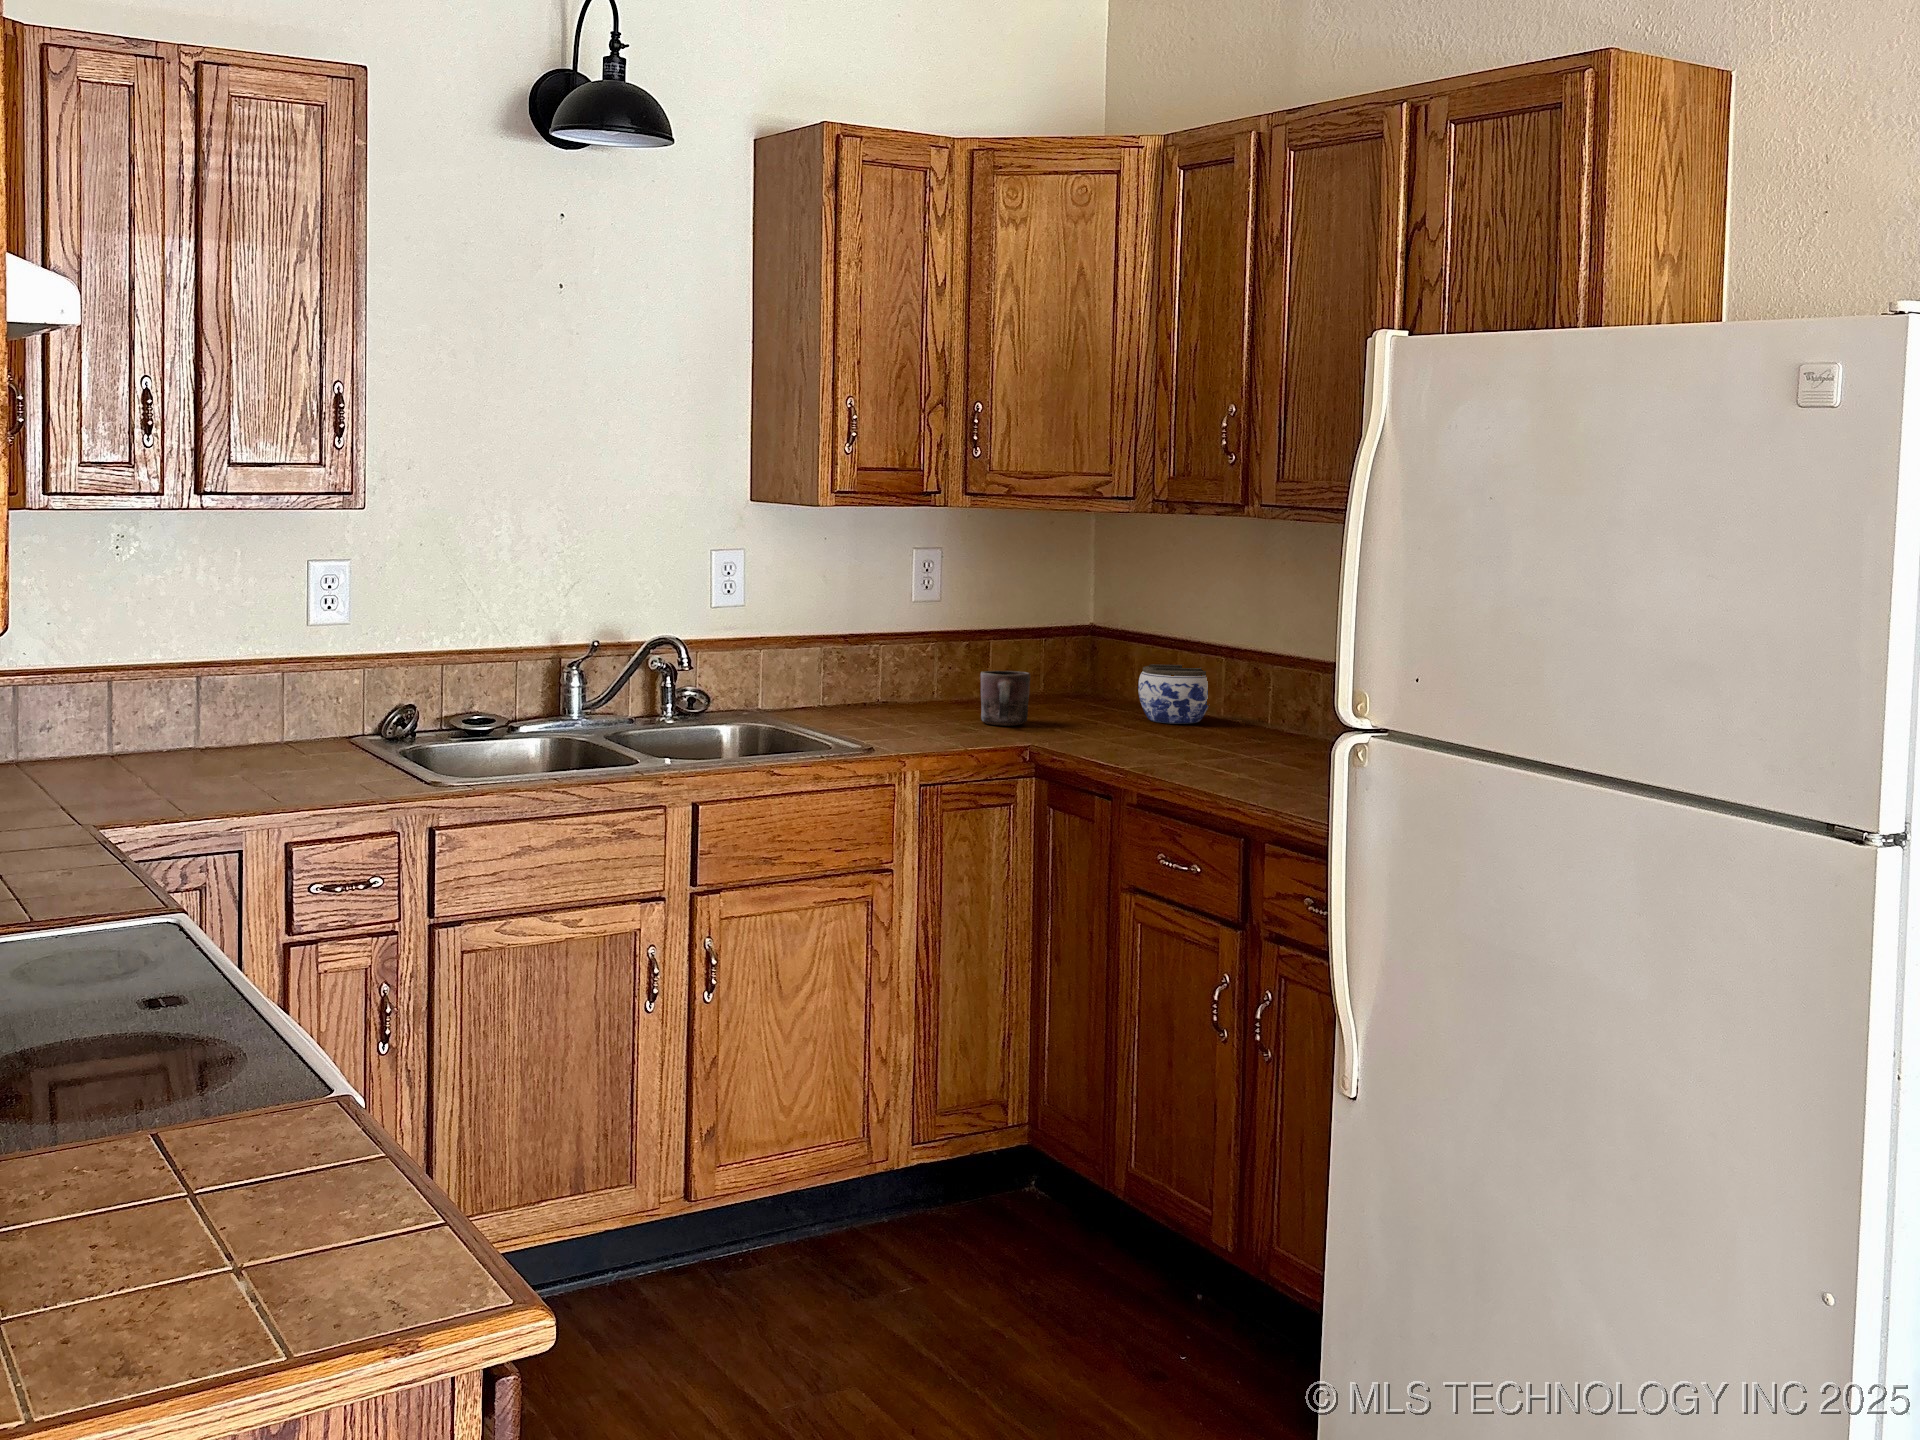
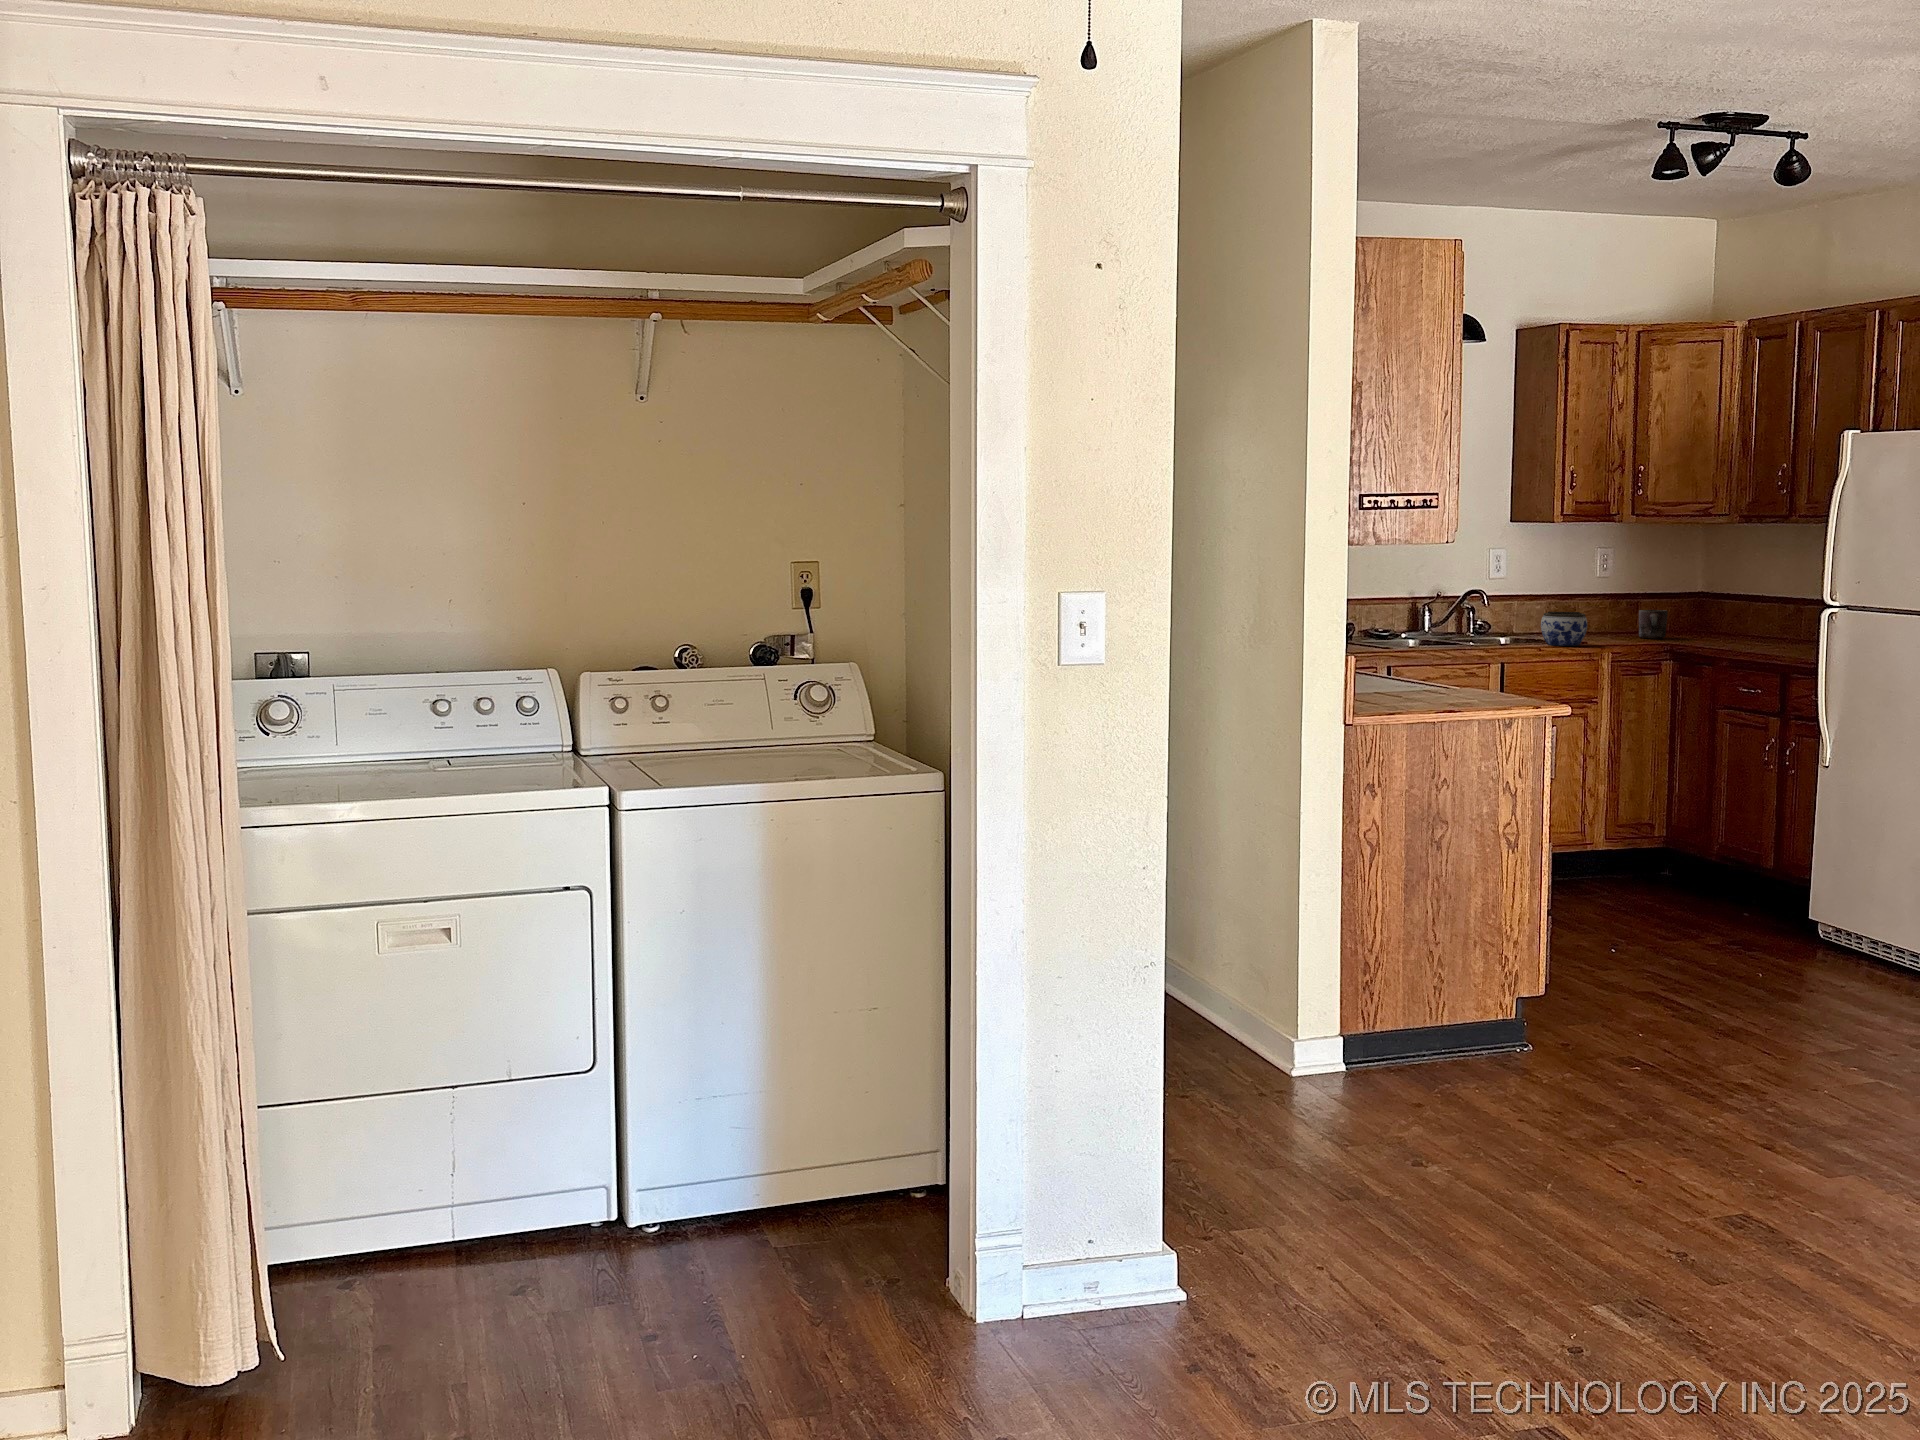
jar: present [1138,664,1209,724] -> present [1541,612,1587,646]

